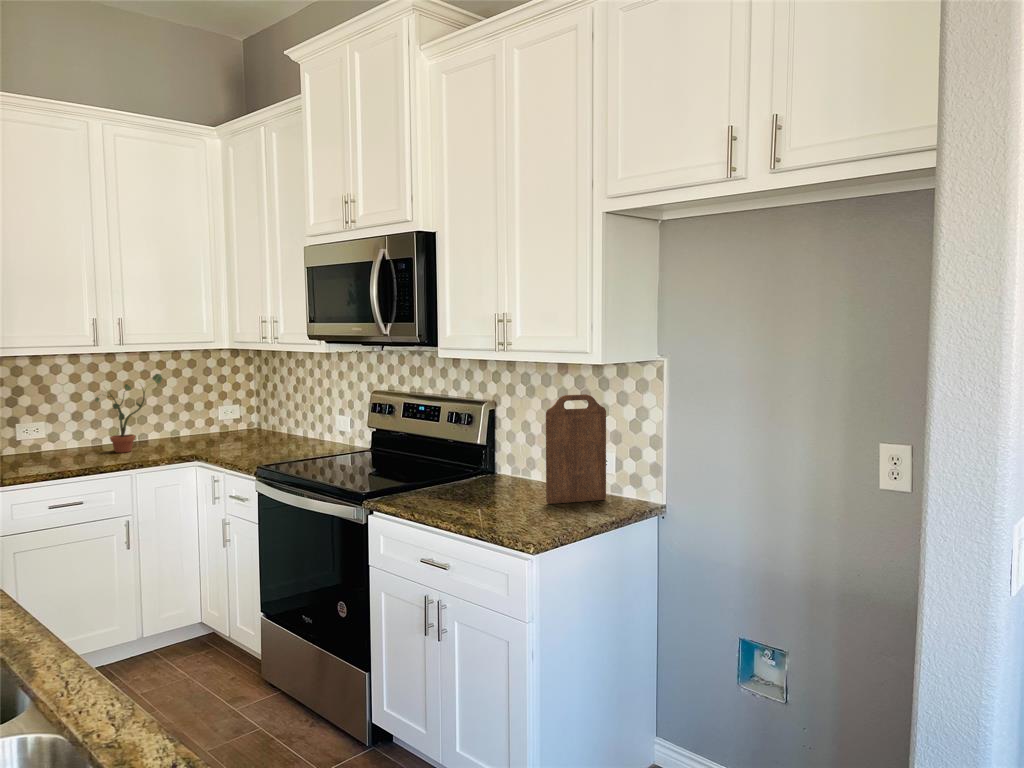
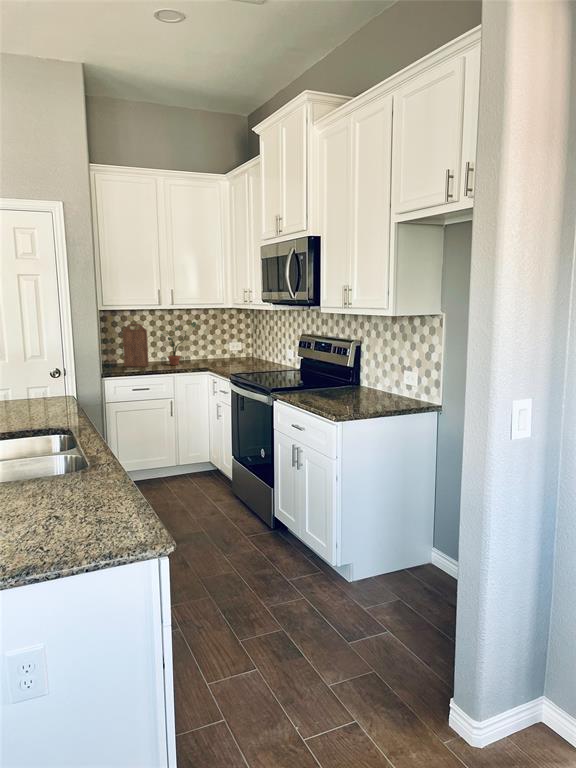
cutting board: present [546,394,606,504] -> present [123,324,149,367]

